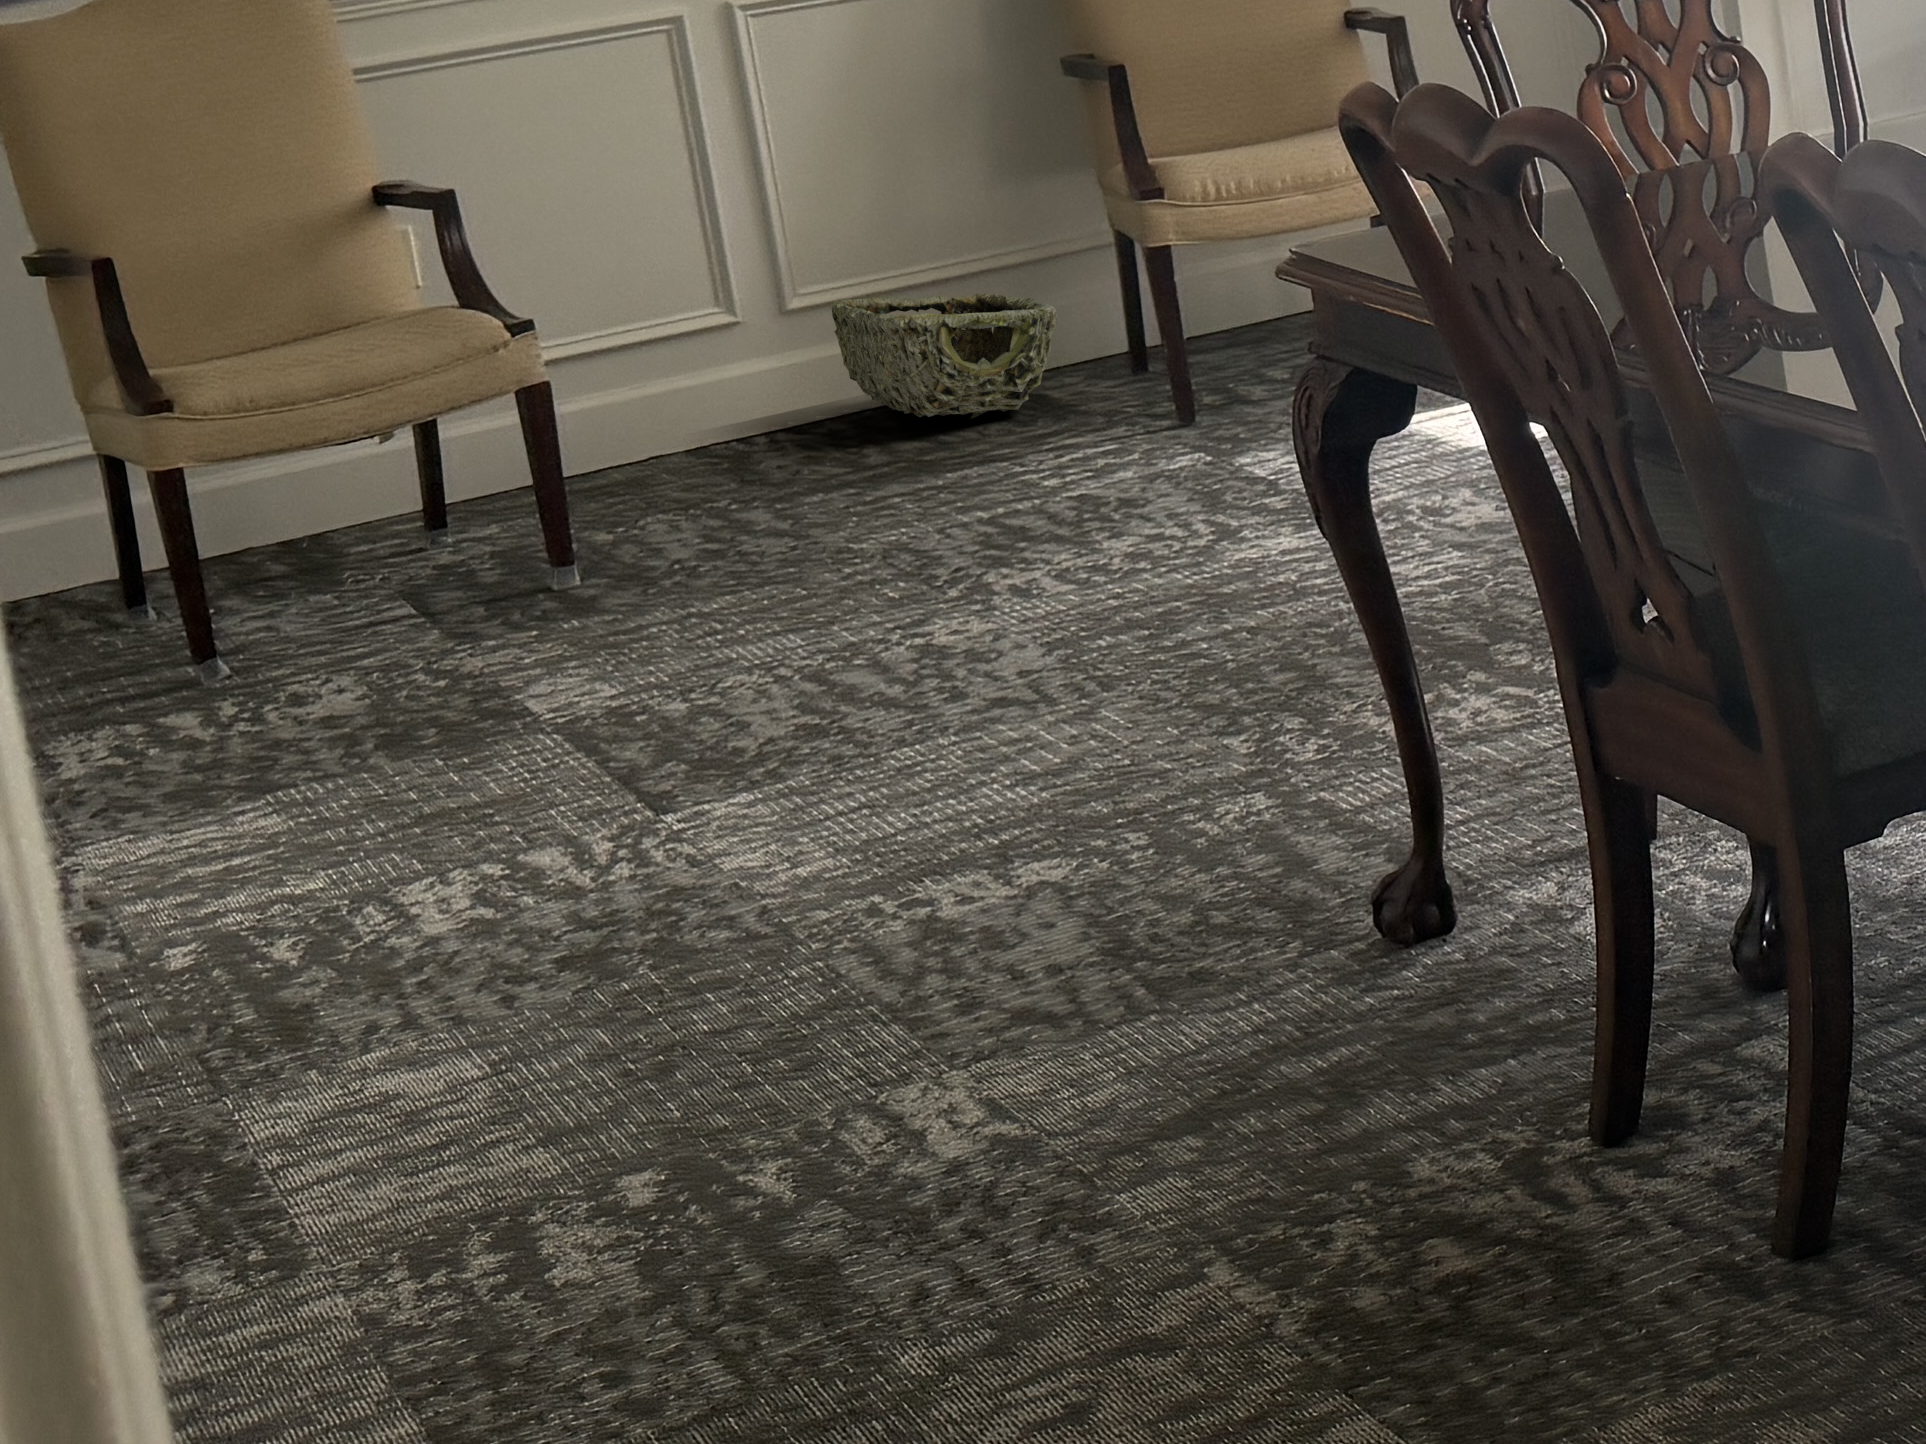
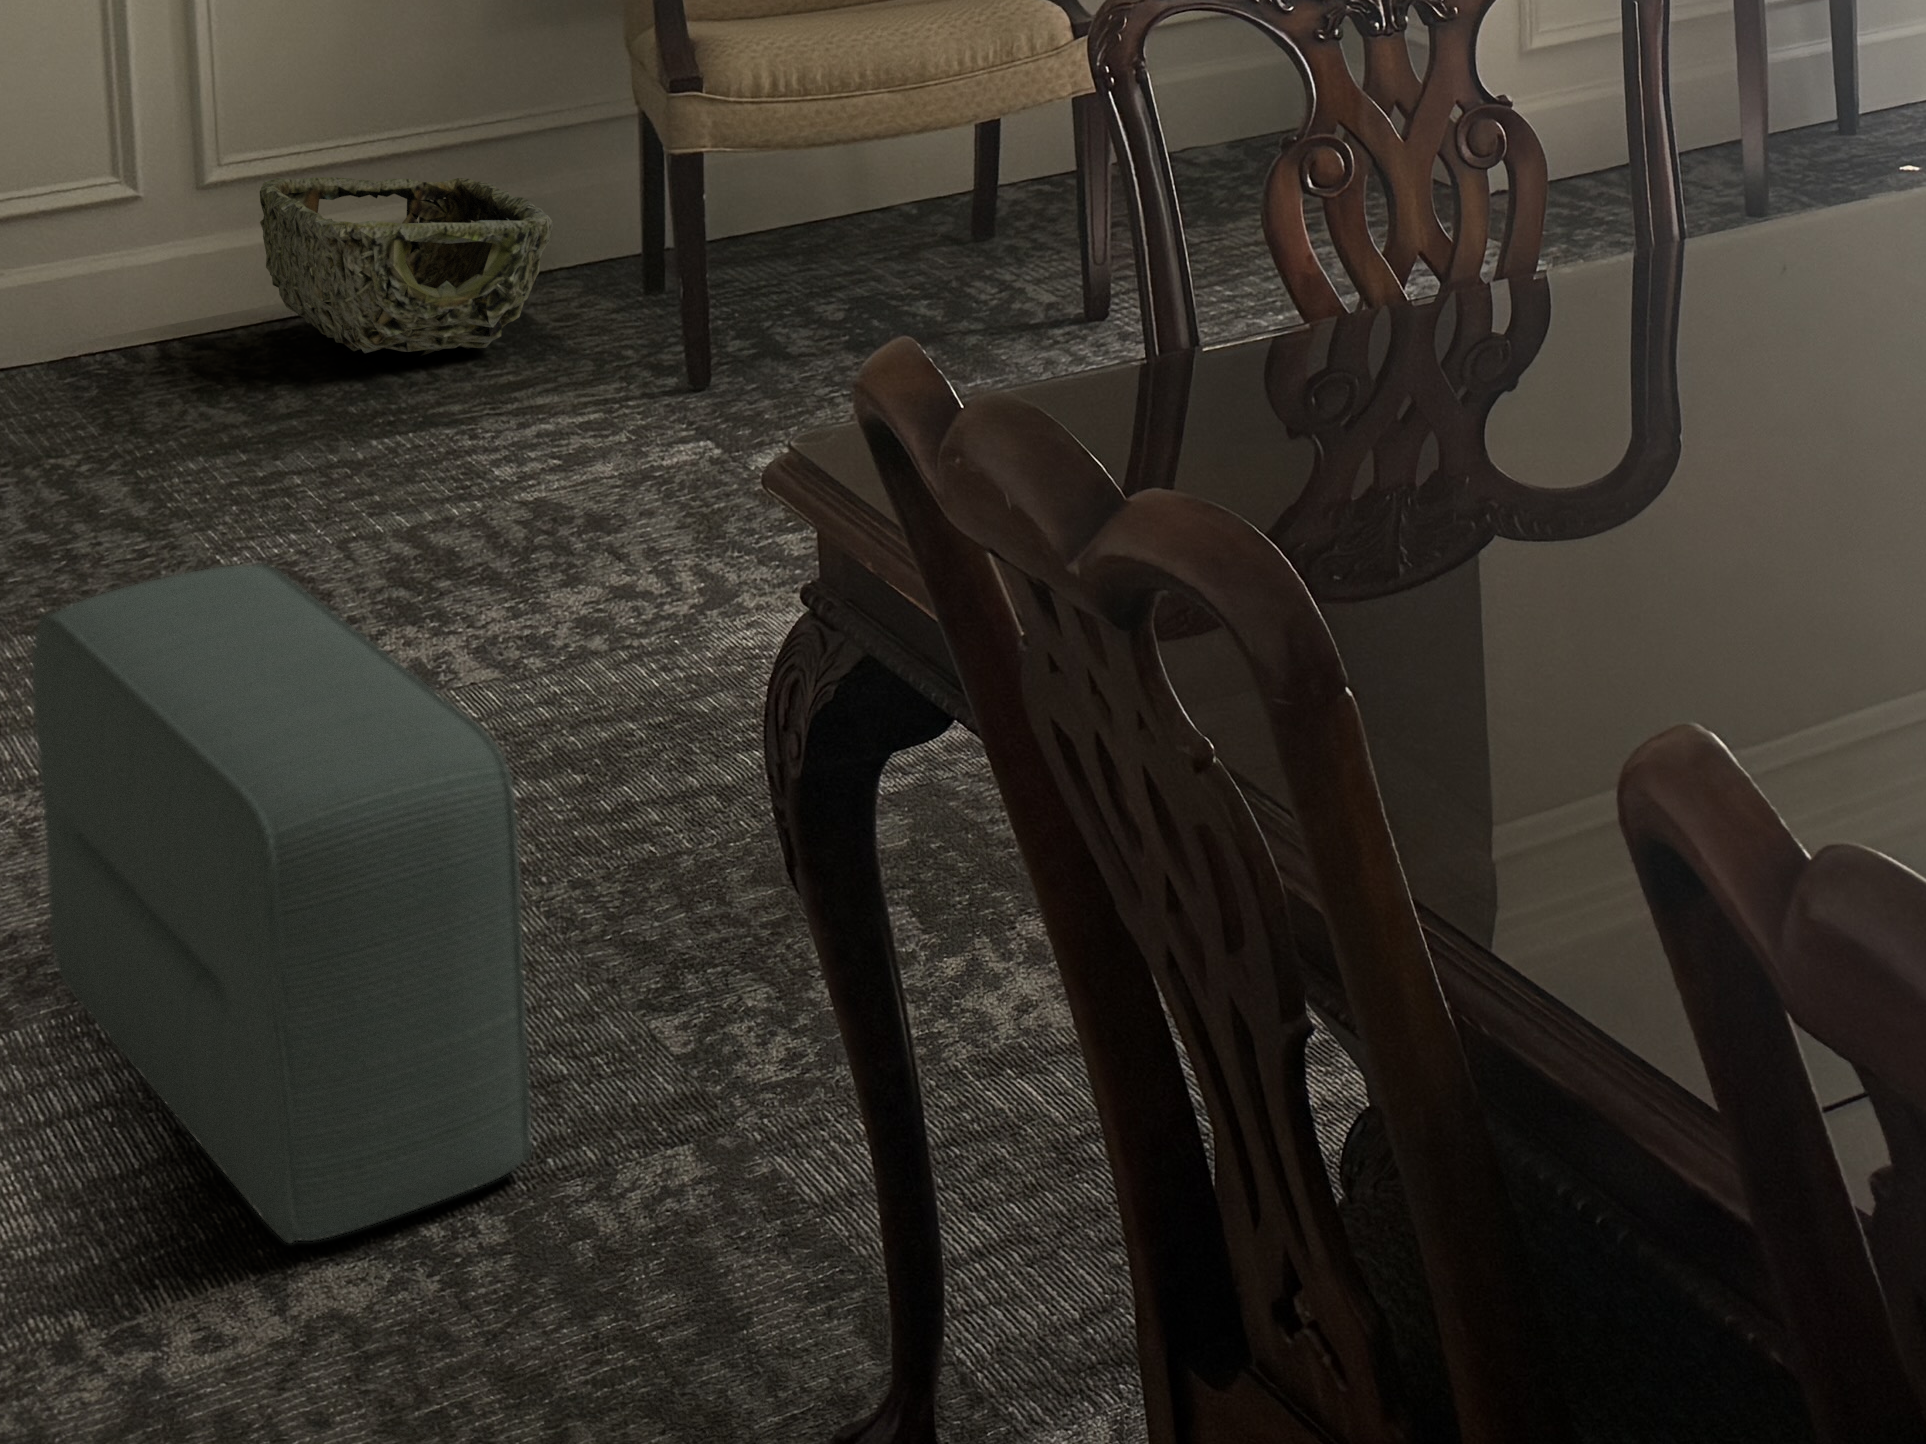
pouf: none [764,468,1154,859] -> present [32,563,532,1244]

